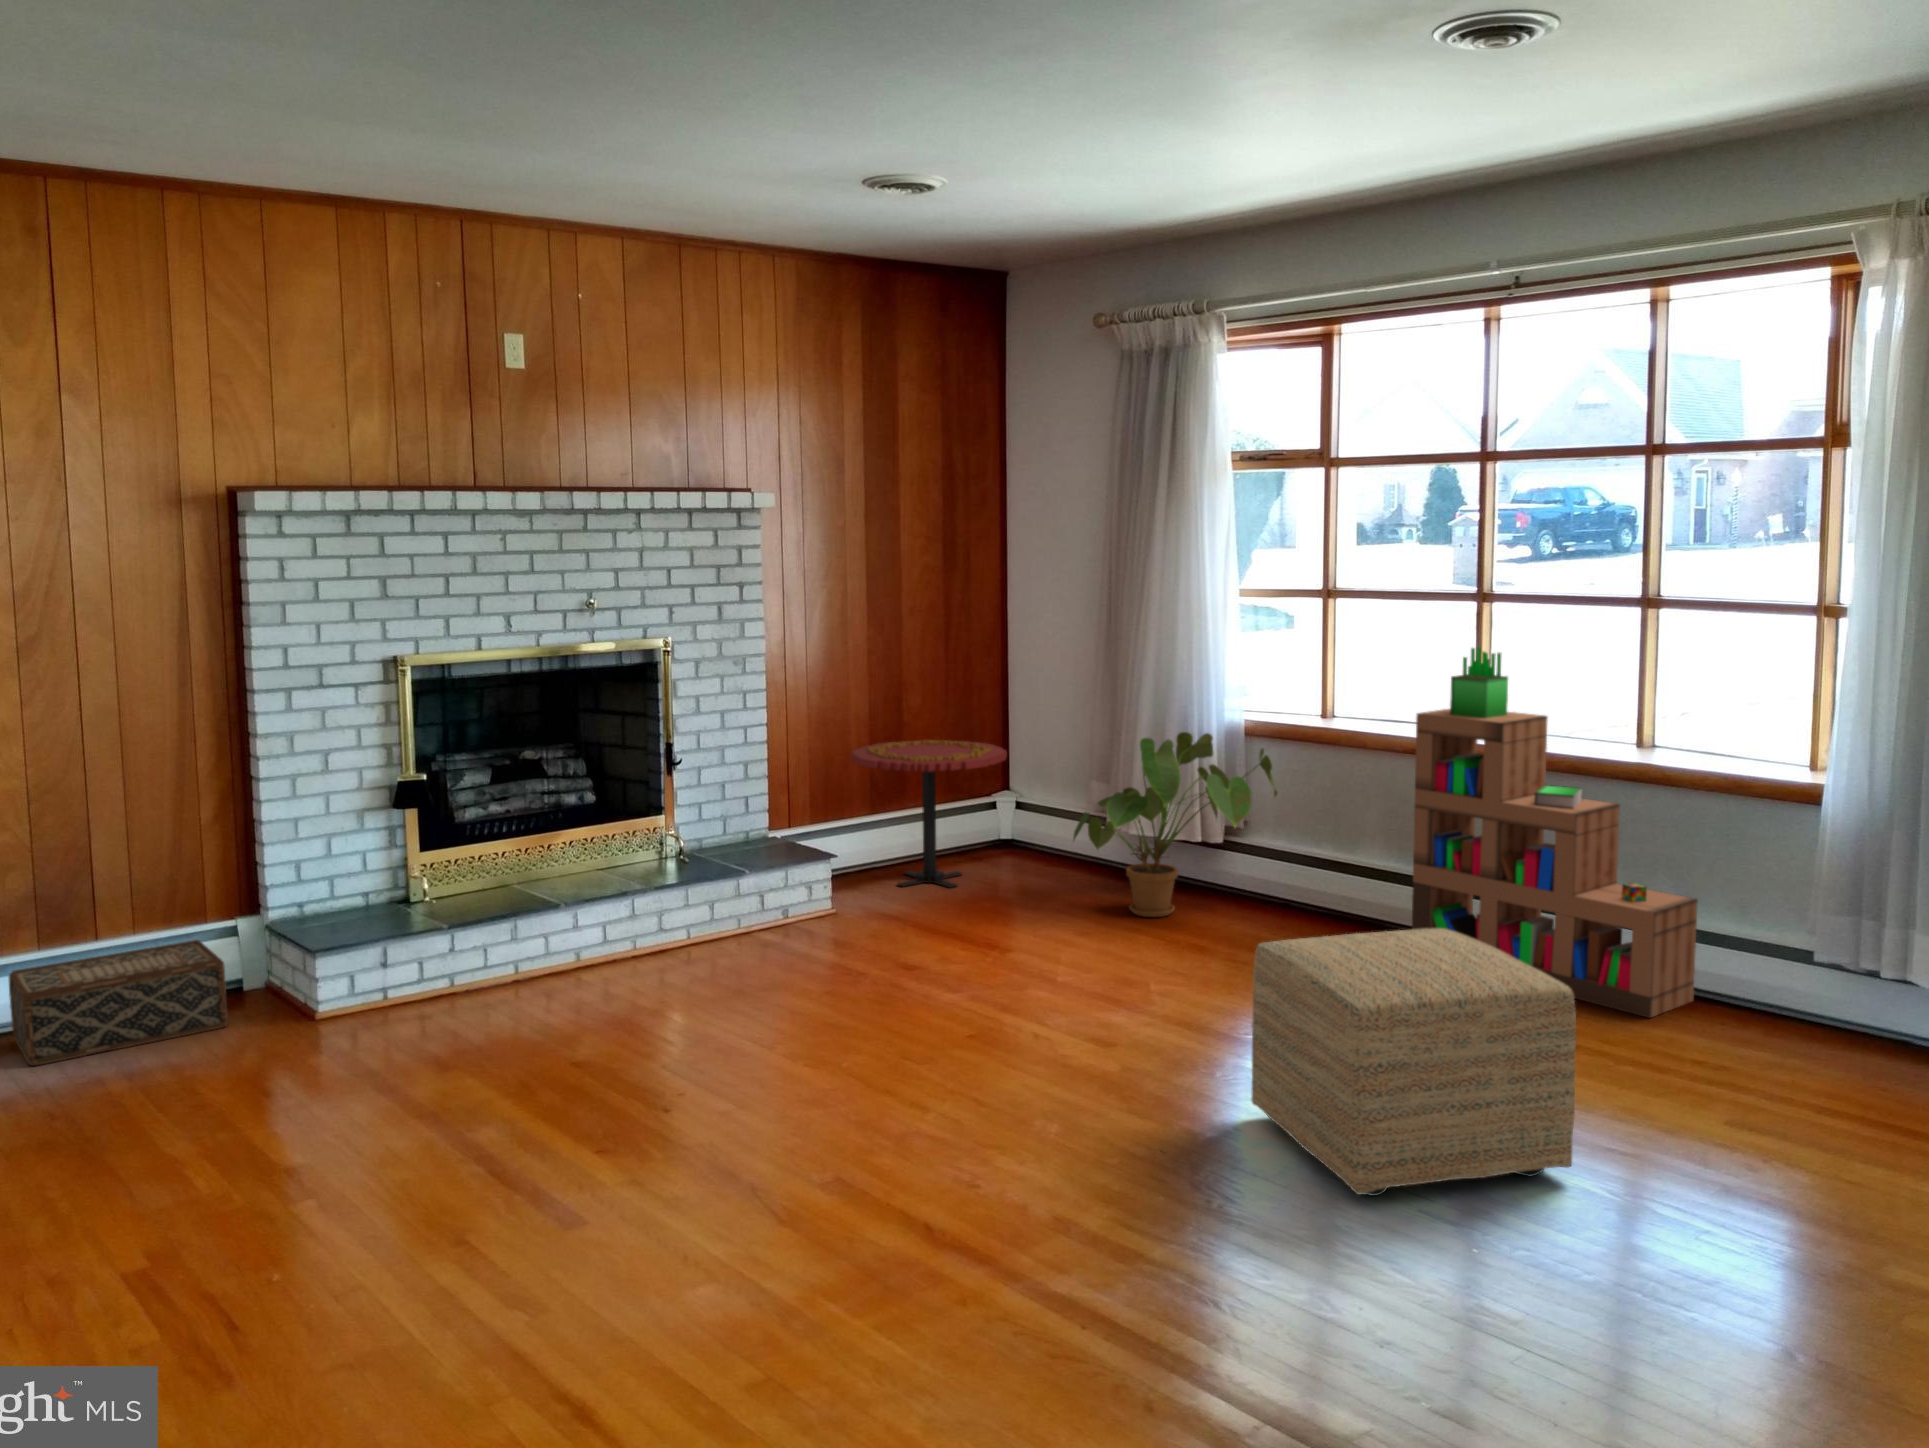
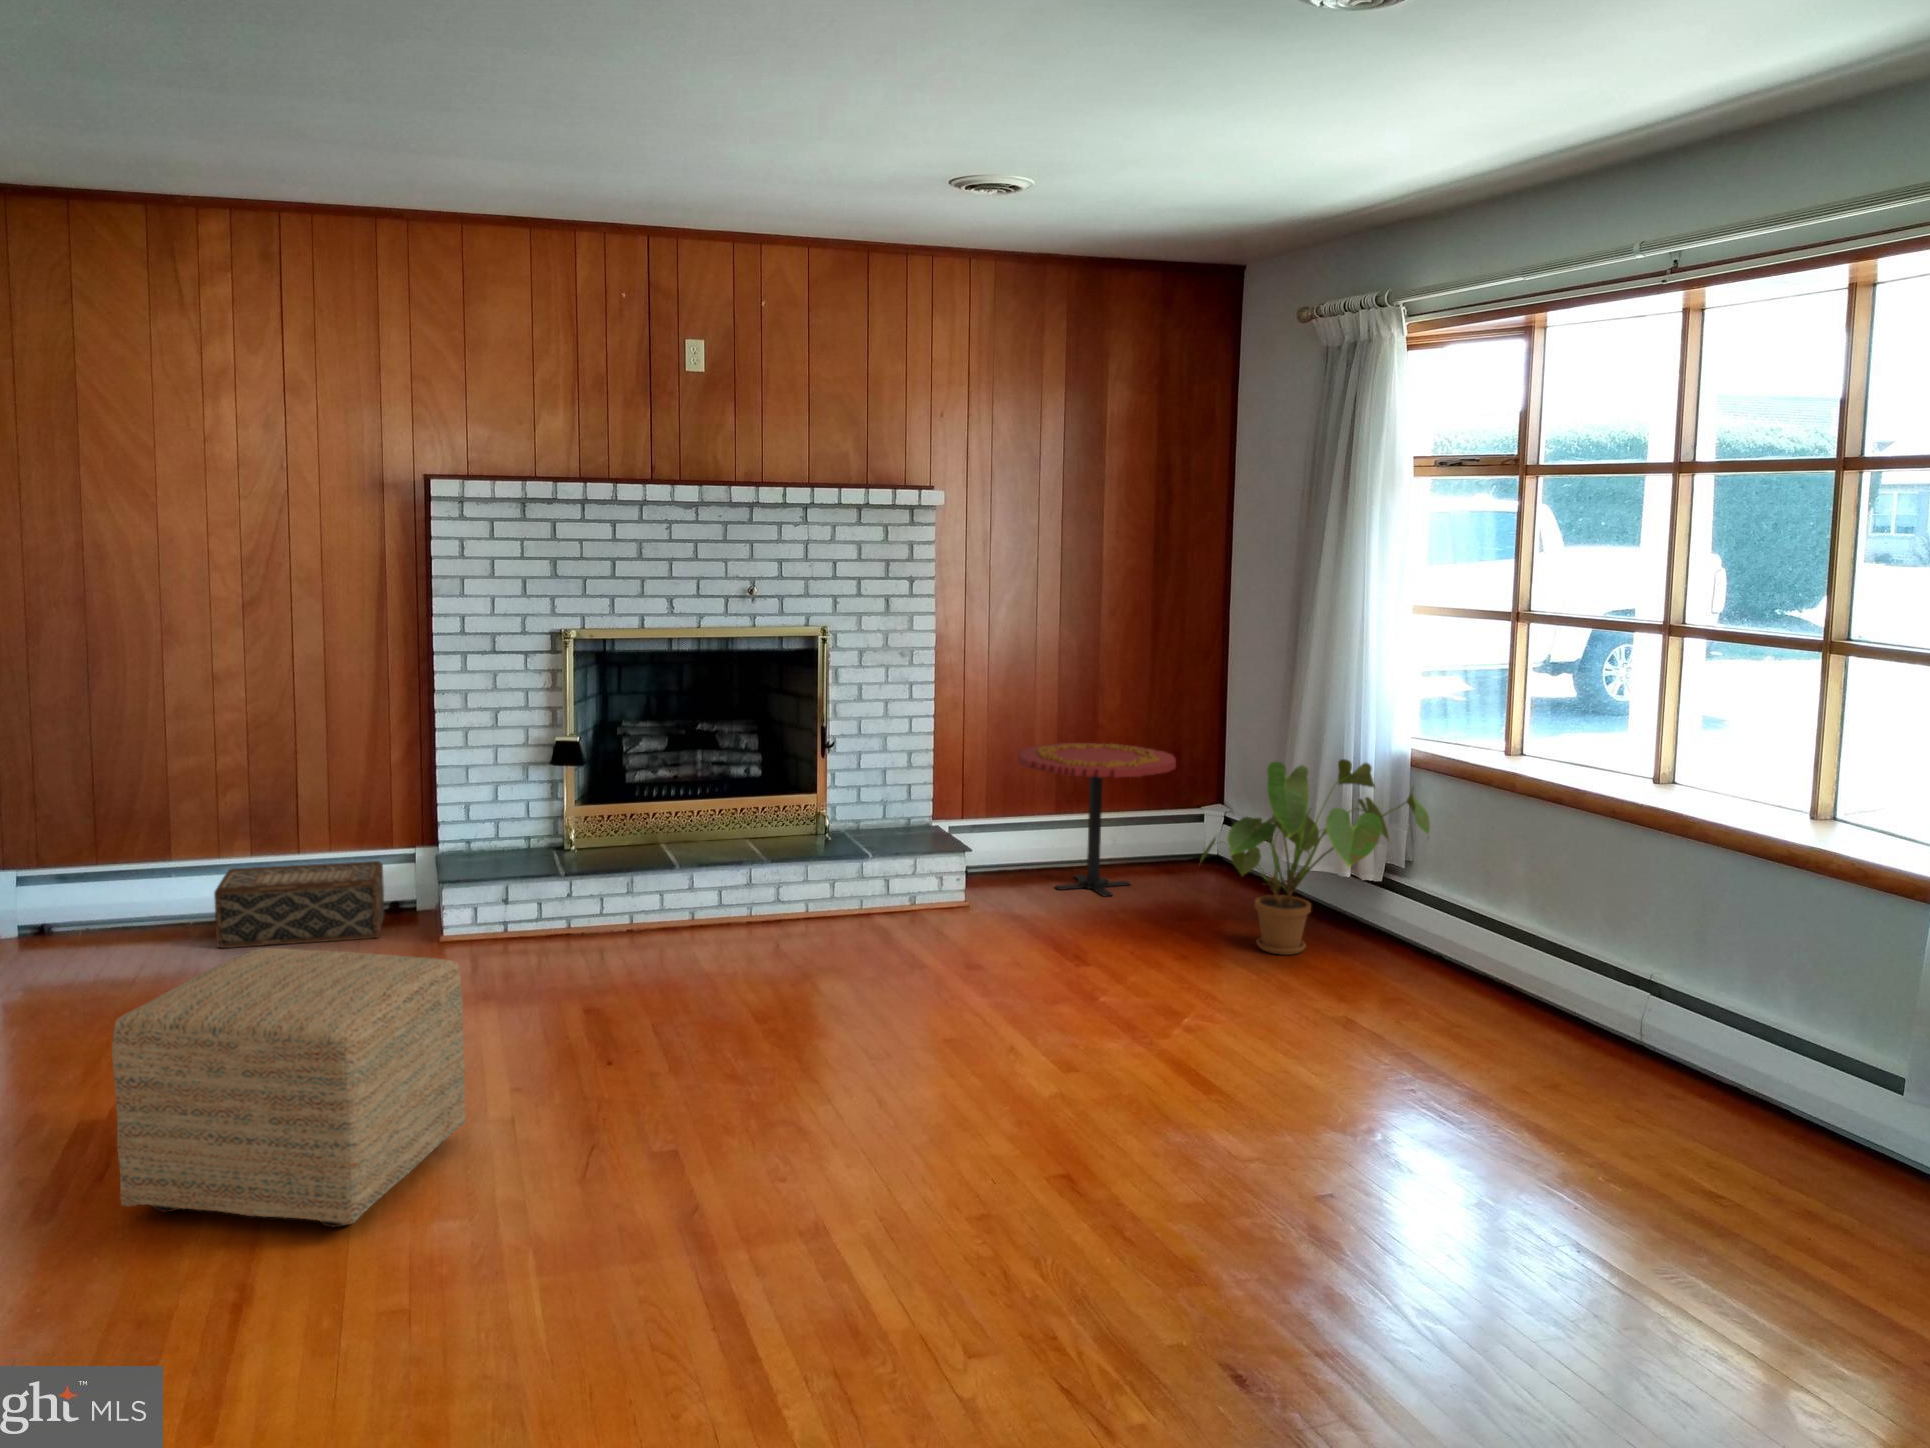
bookshelf: present [1412,647,1698,1018] -> none [1520,691,1832,1155]
ottoman: present [1251,928,1576,1196] -> present [112,948,465,1227]

